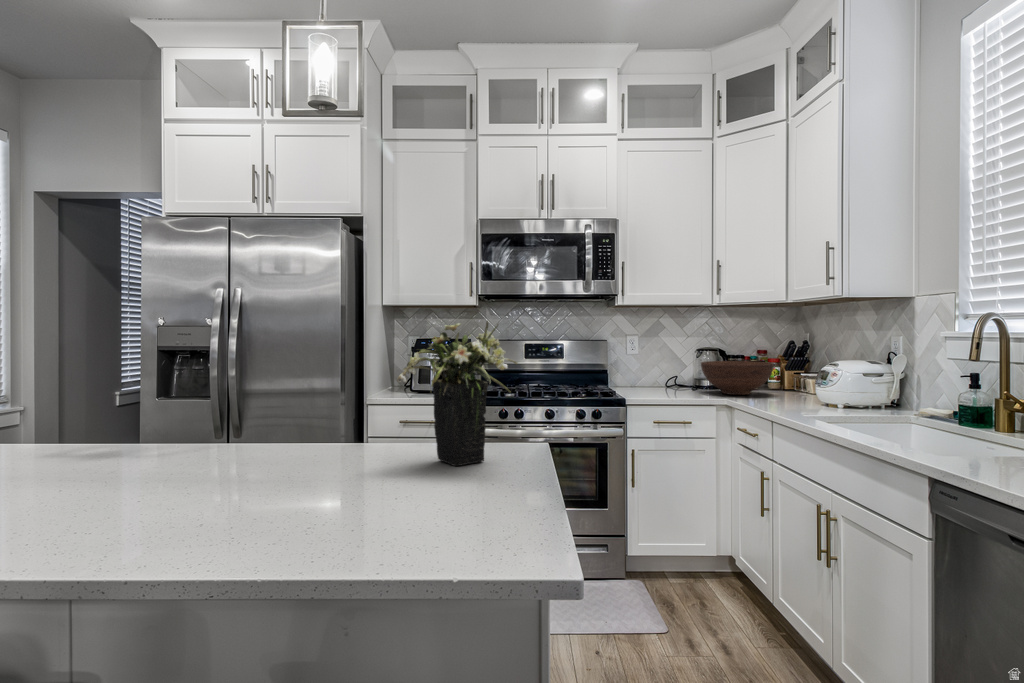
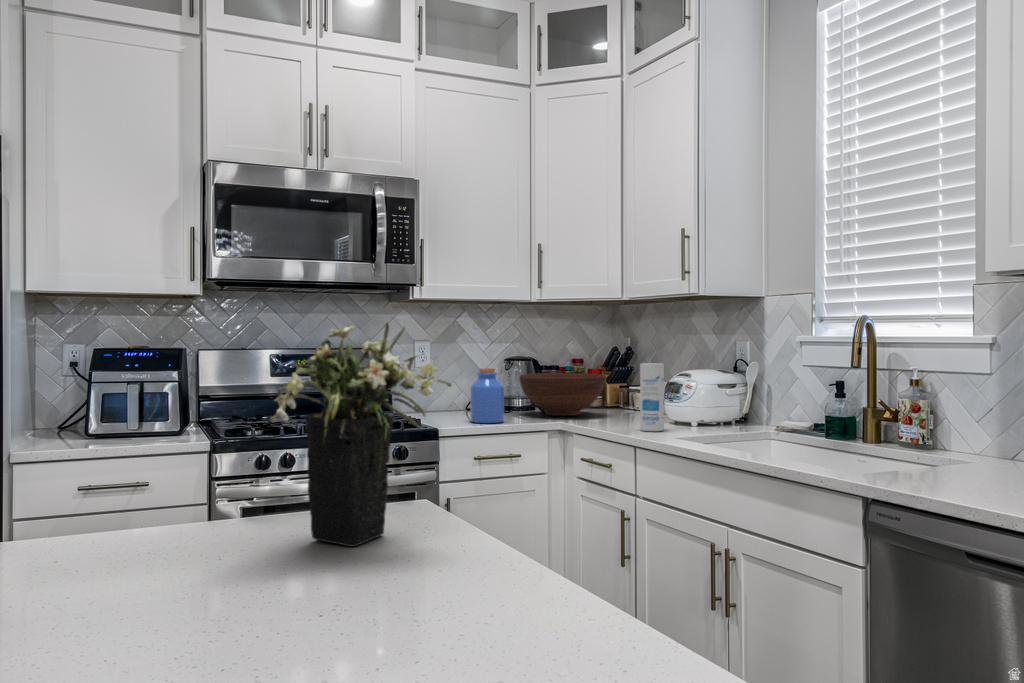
canister: none [786,354,808,410] -> present [640,363,664,431]
jar: none [655,356,681,397] -> present [470,368,504,423]

